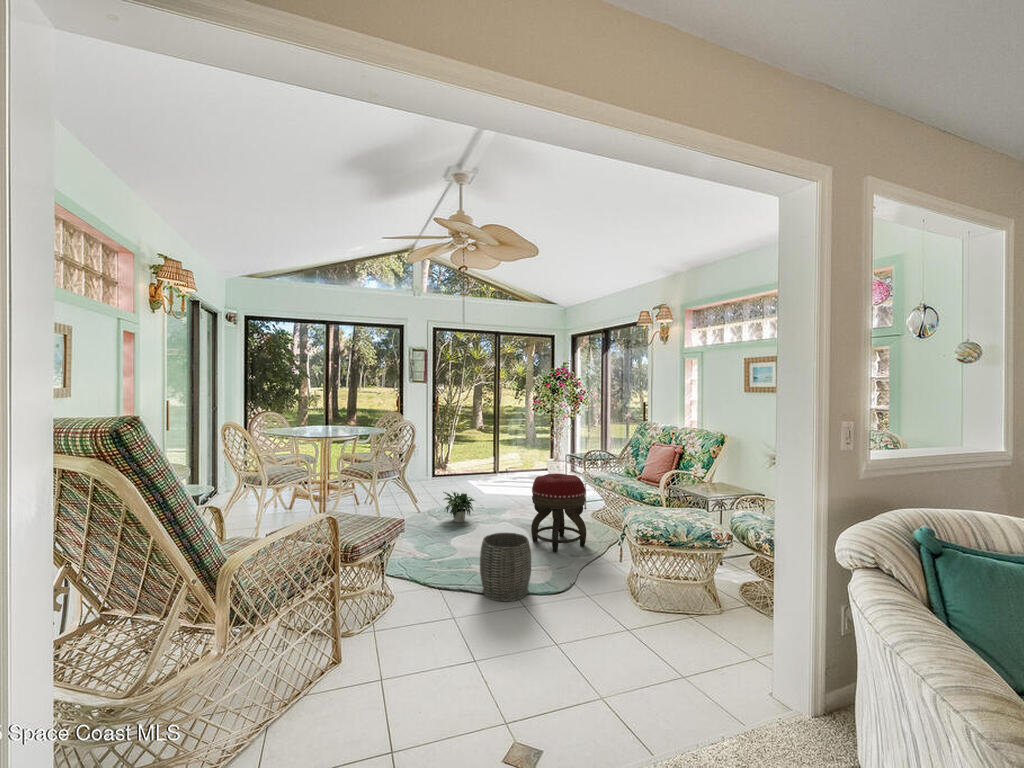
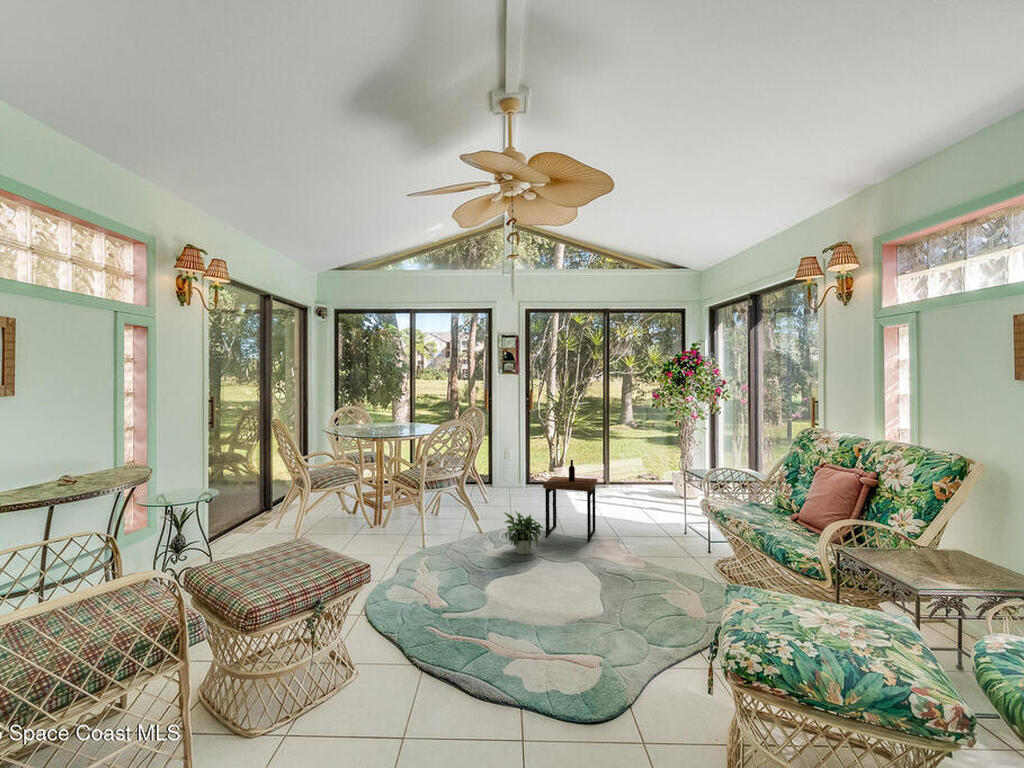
side table: none [468,450,505,511] -> present [543,460,597,542]
footstool: present [531,473,586,552] -> none [599,504,684,630]
woven basket: present [480,533,531,601] -> none [465,601,548,727]

